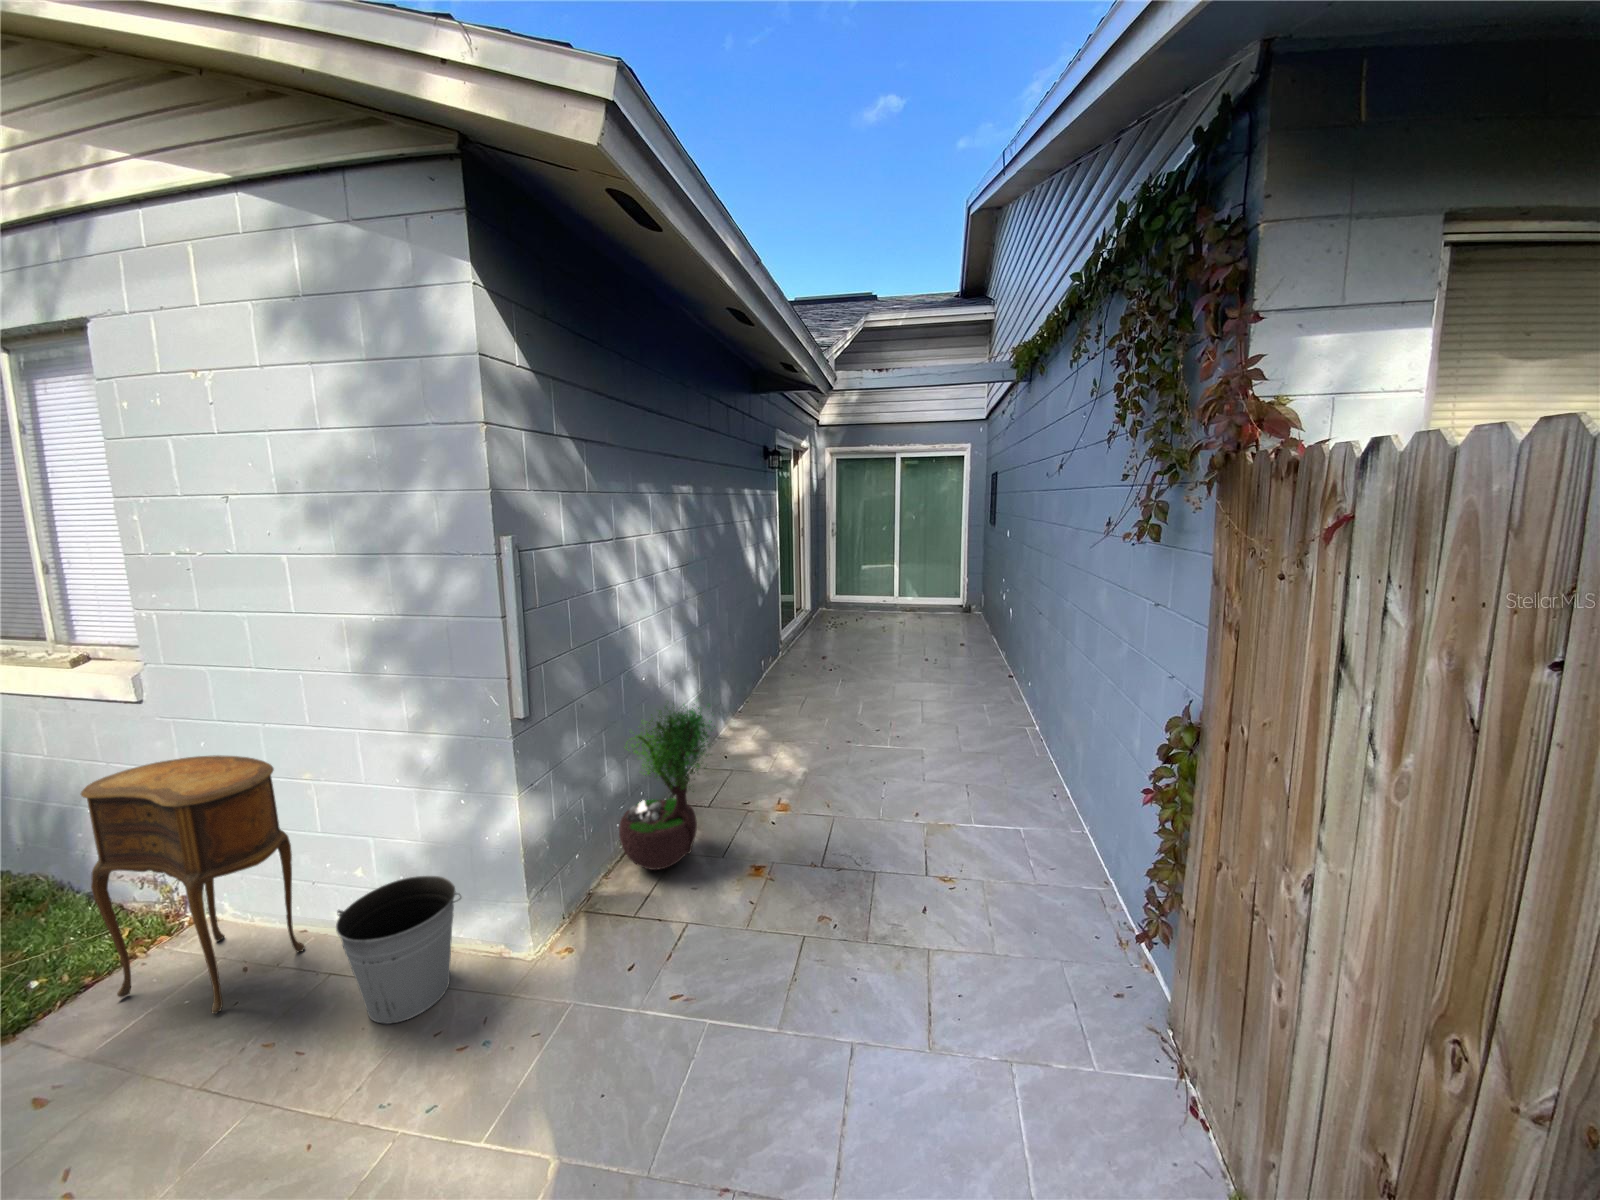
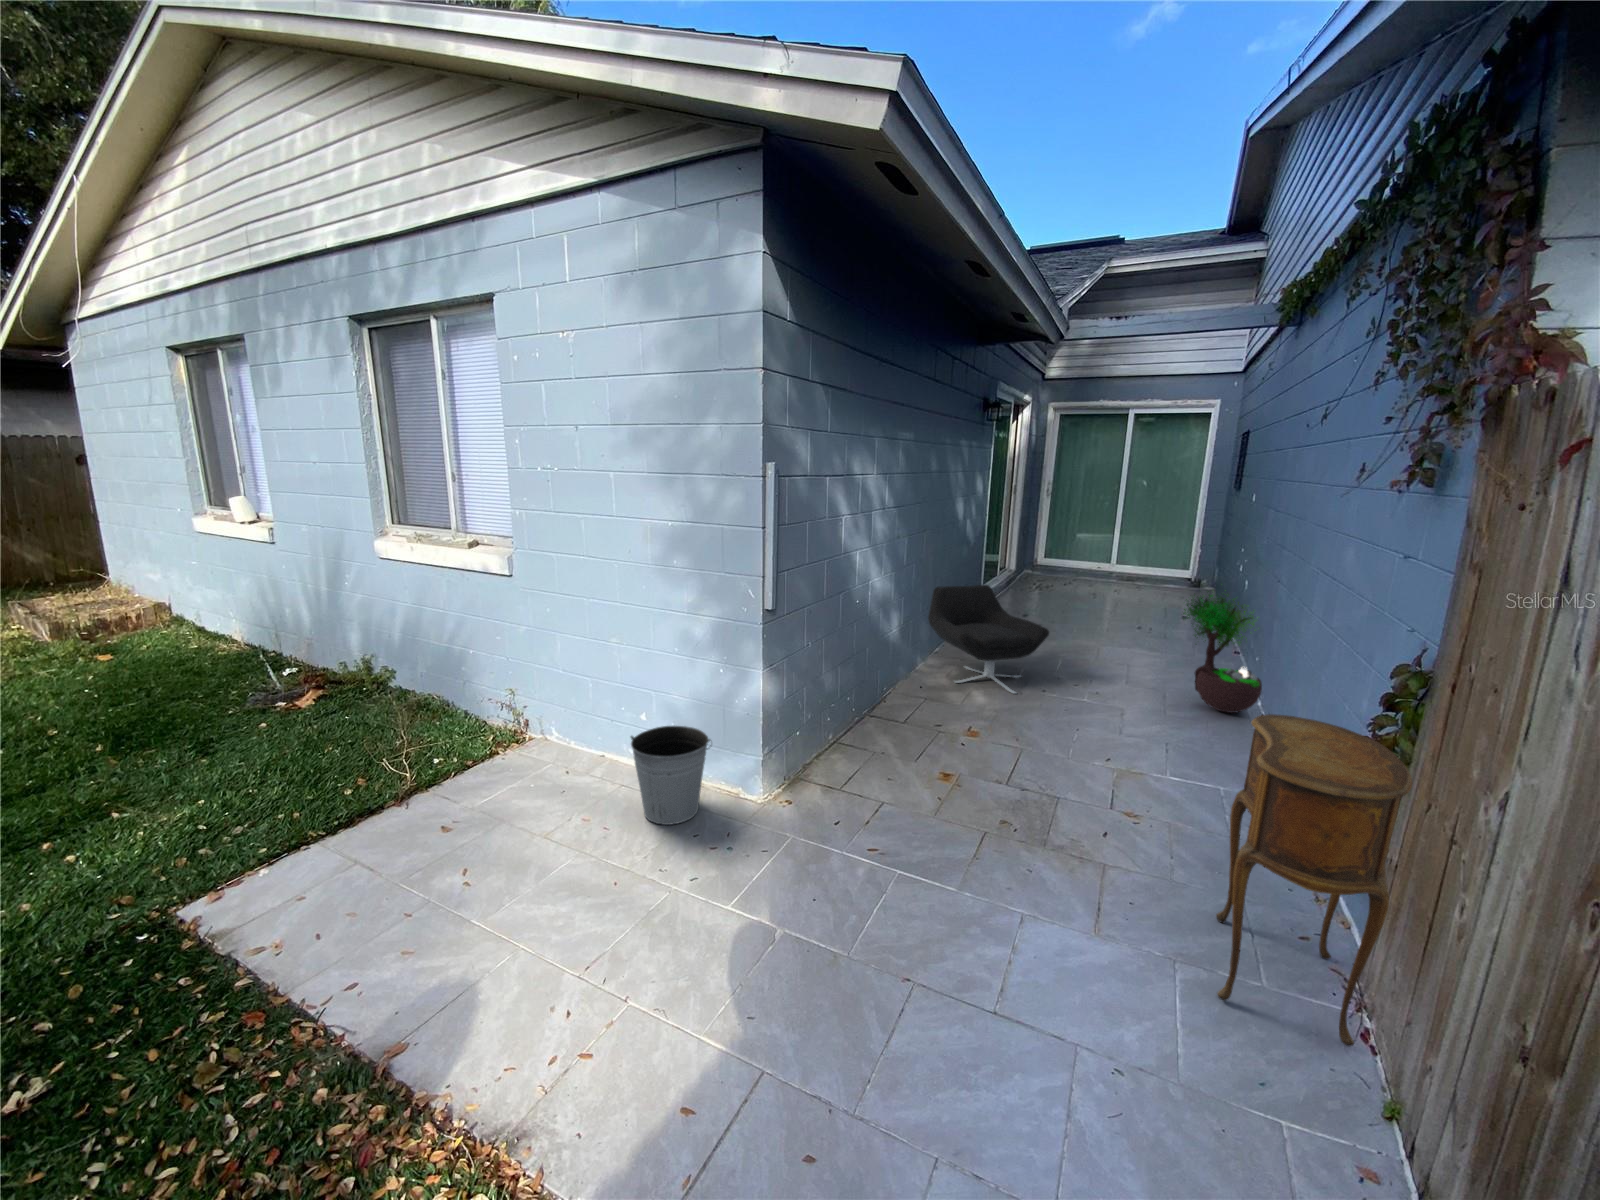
lounge chair: none [731,630,850,741] -> present [928,585,1049,693]
potted tree: present [619,704,715,870] -> present [1183,590,1262,713]
side table: present [81,755,305,1014] -> present [1216,714,1412,1046]

